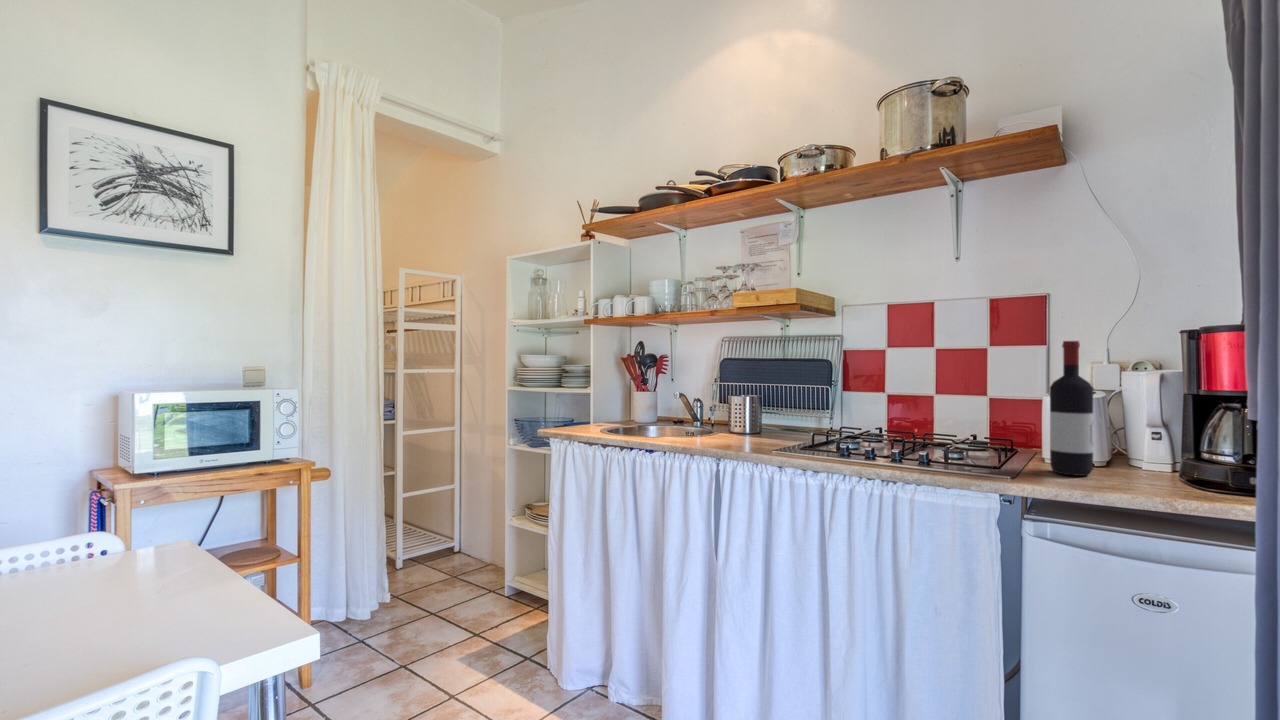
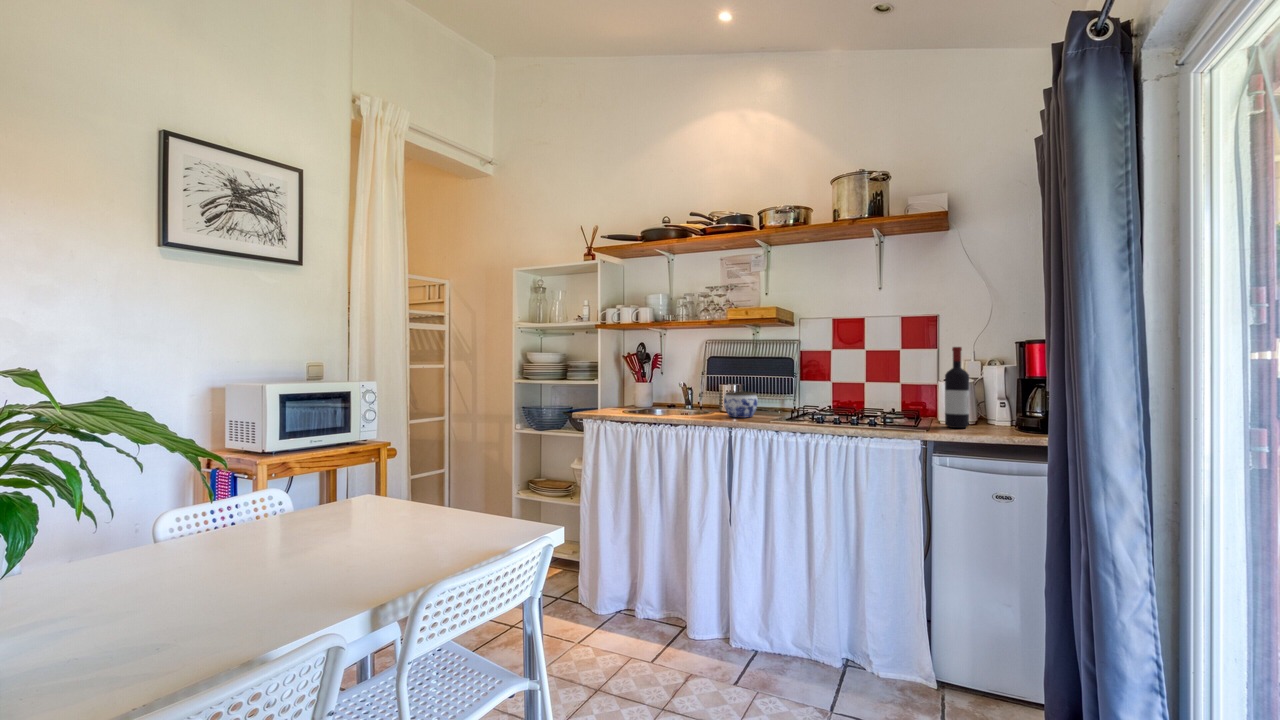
jar: none [720,406,768,443] -> present [724,391,758,418]

